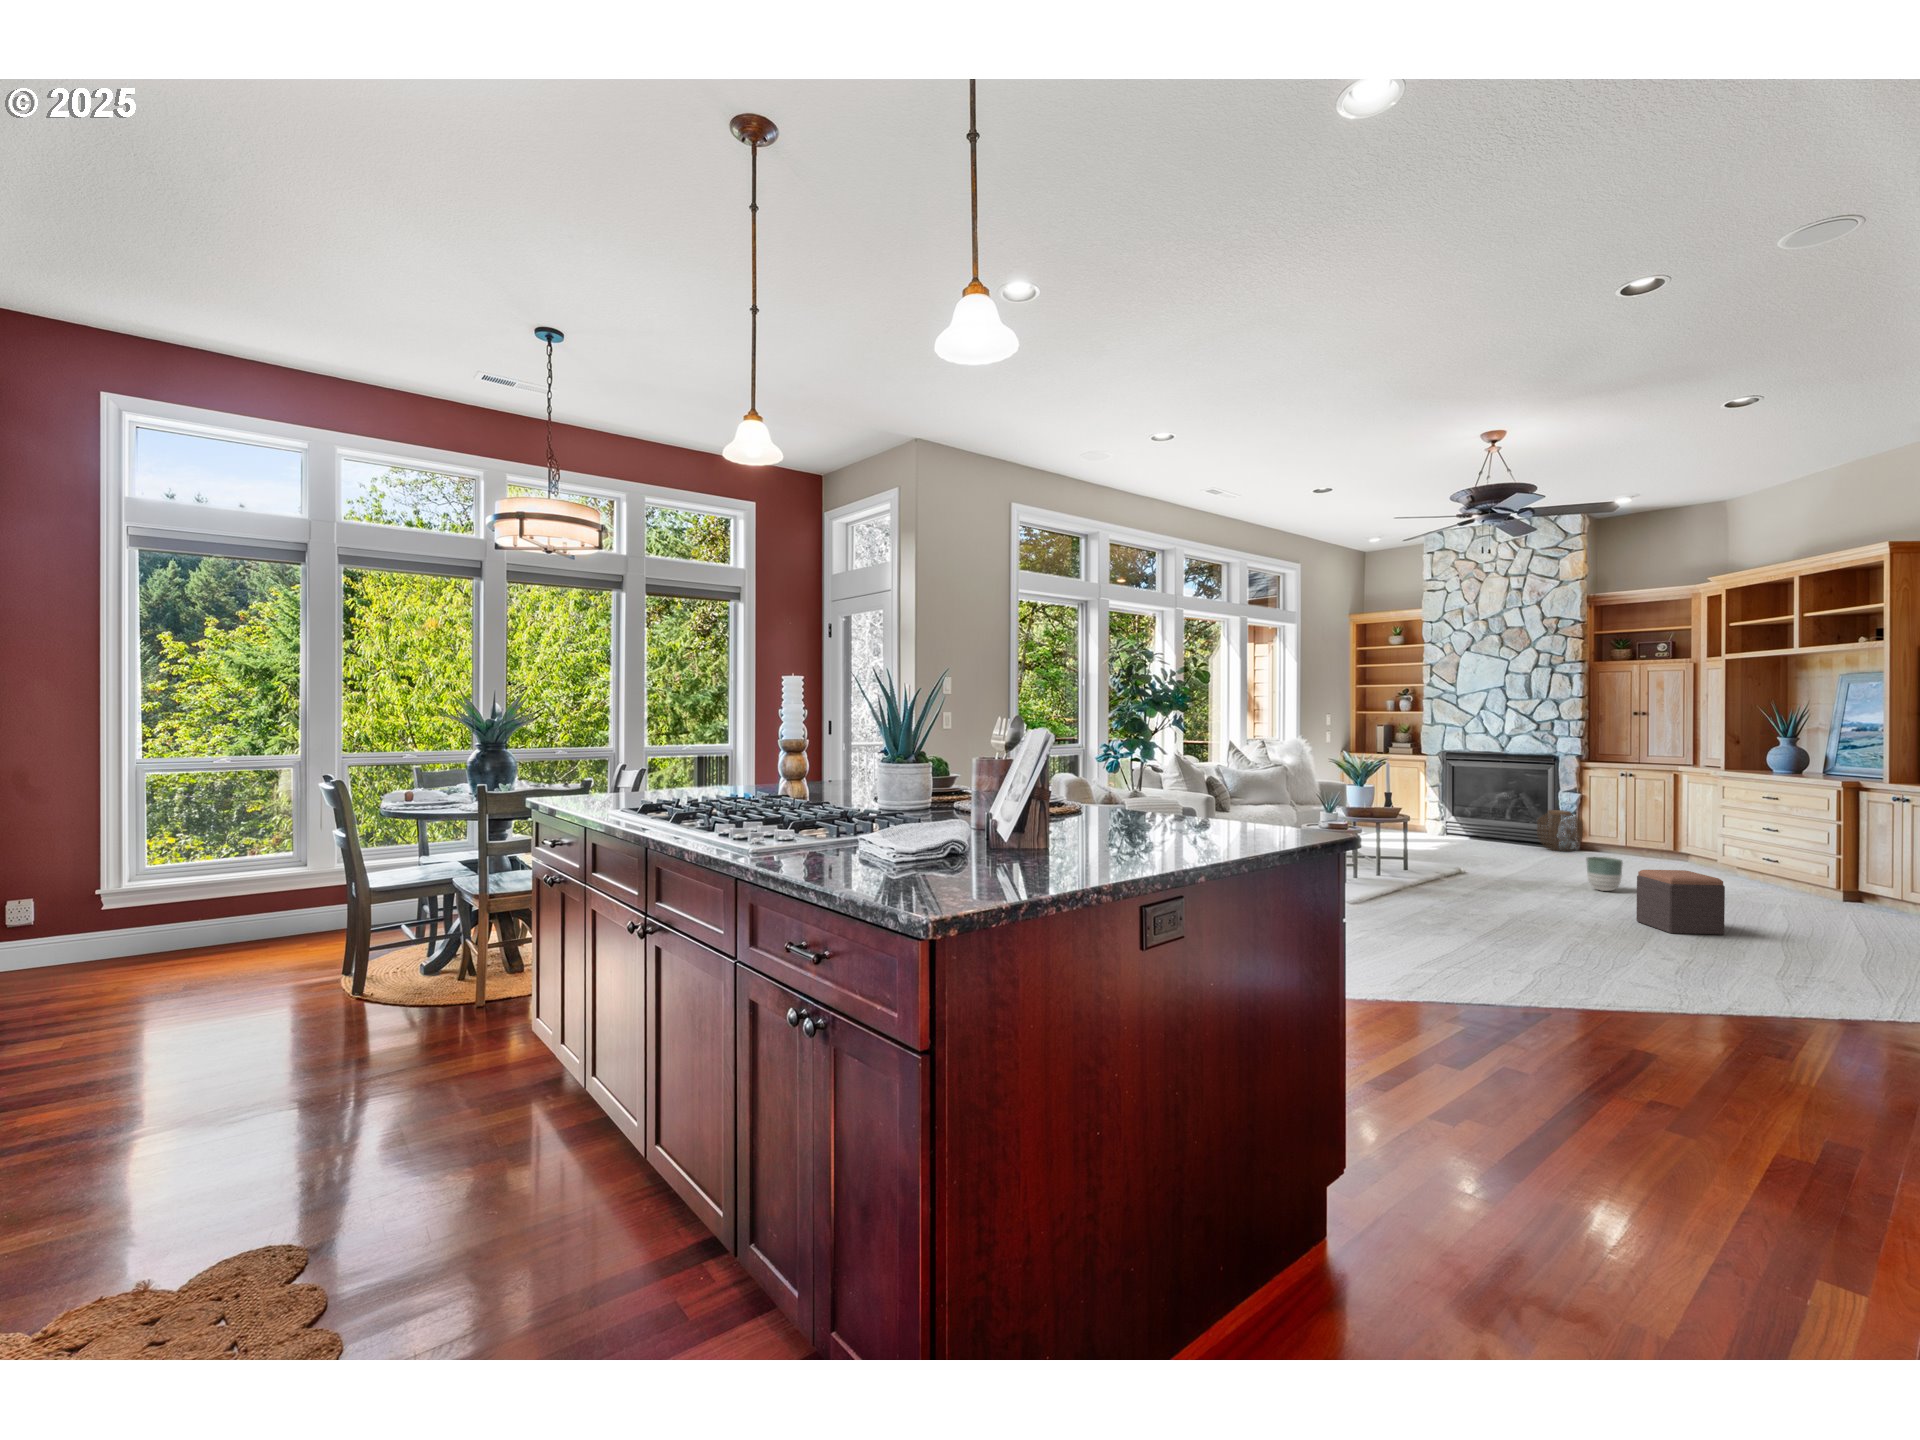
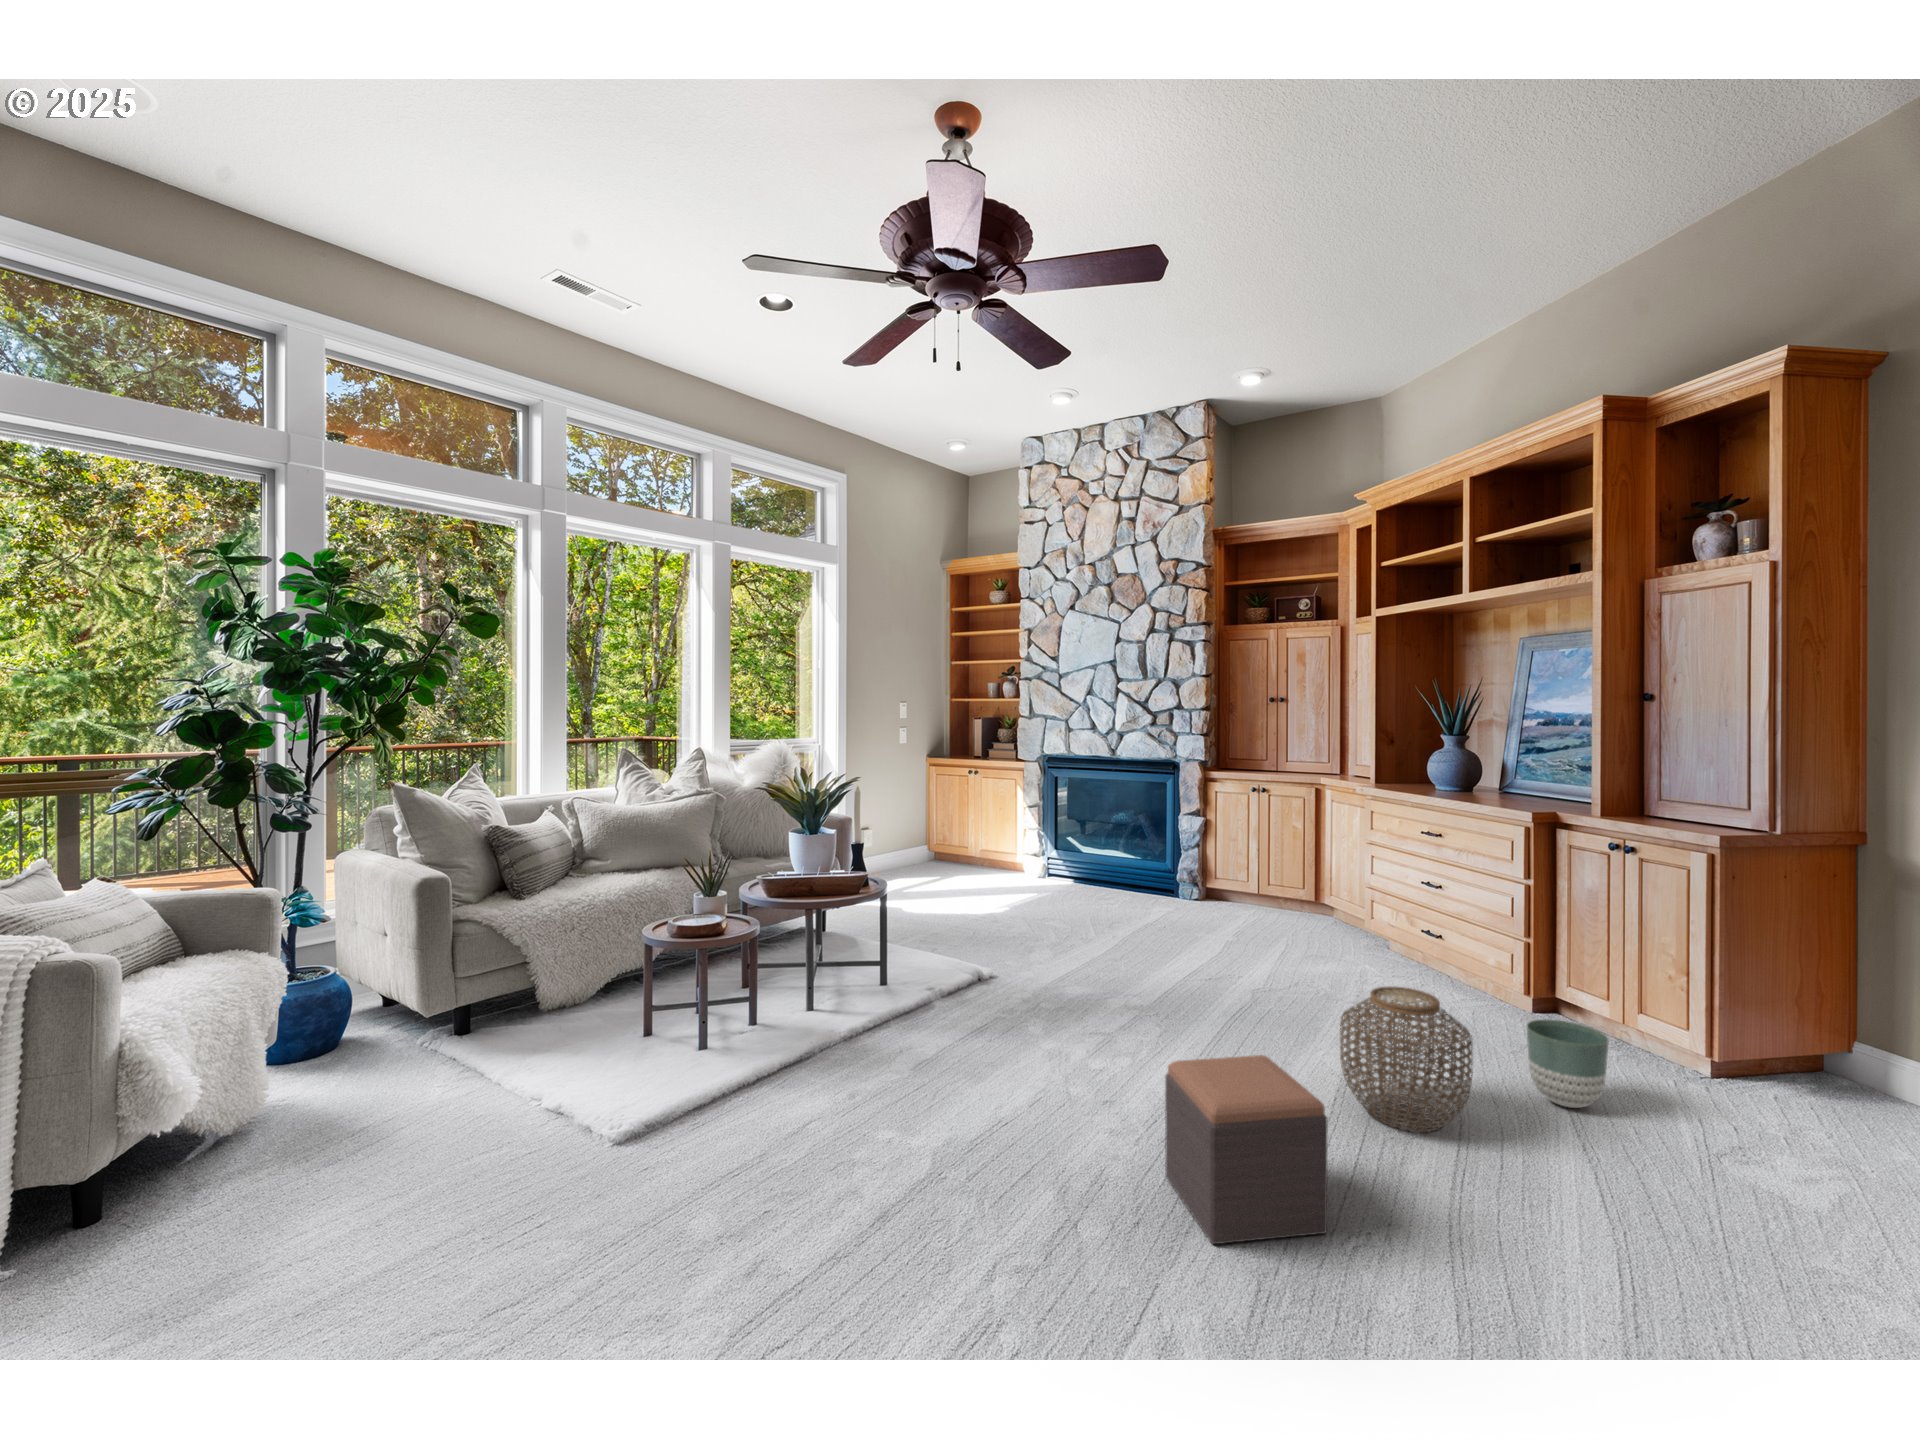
woven basket: present [1537,810,1583,851] -> present [1340,987,1473,1132]
planter: present [1587,857,1623,891] -> present [1527,1020,1609,1108]

